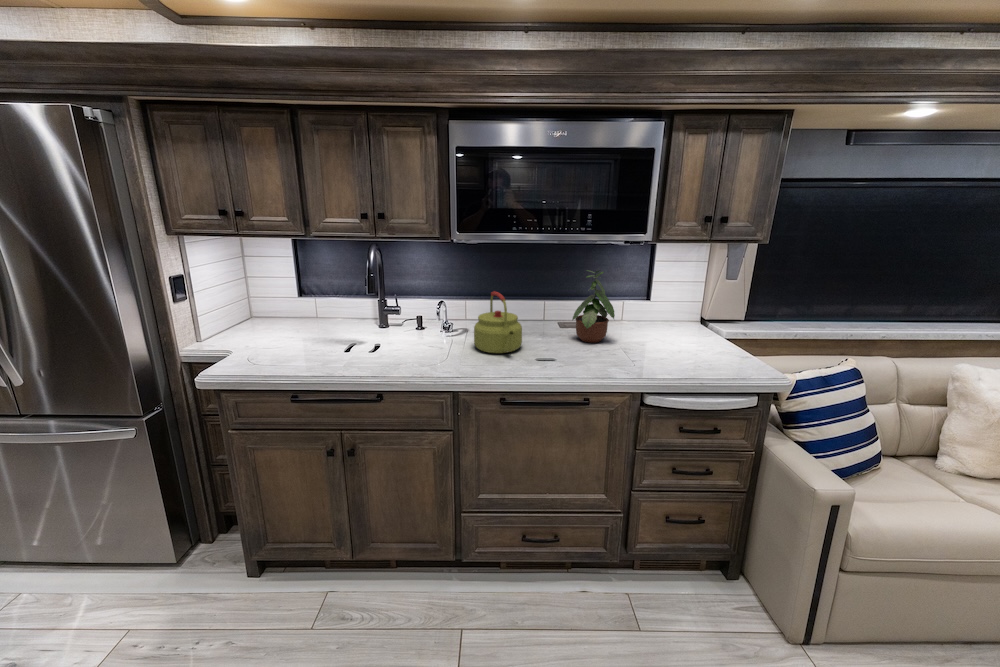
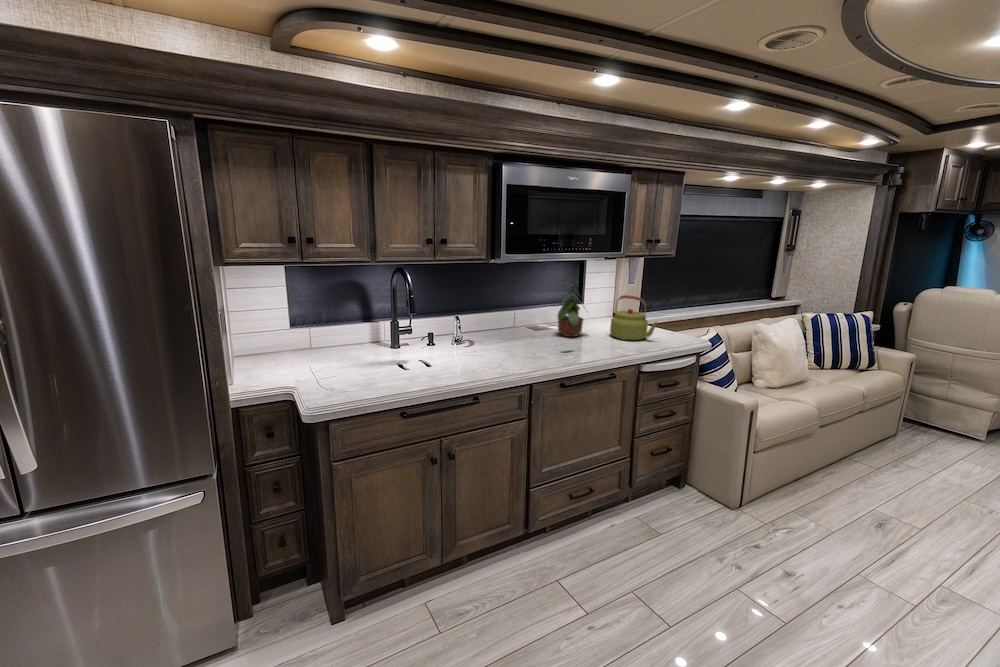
kettle: present [474,291,522,353] -> present [610,295,657,340]

